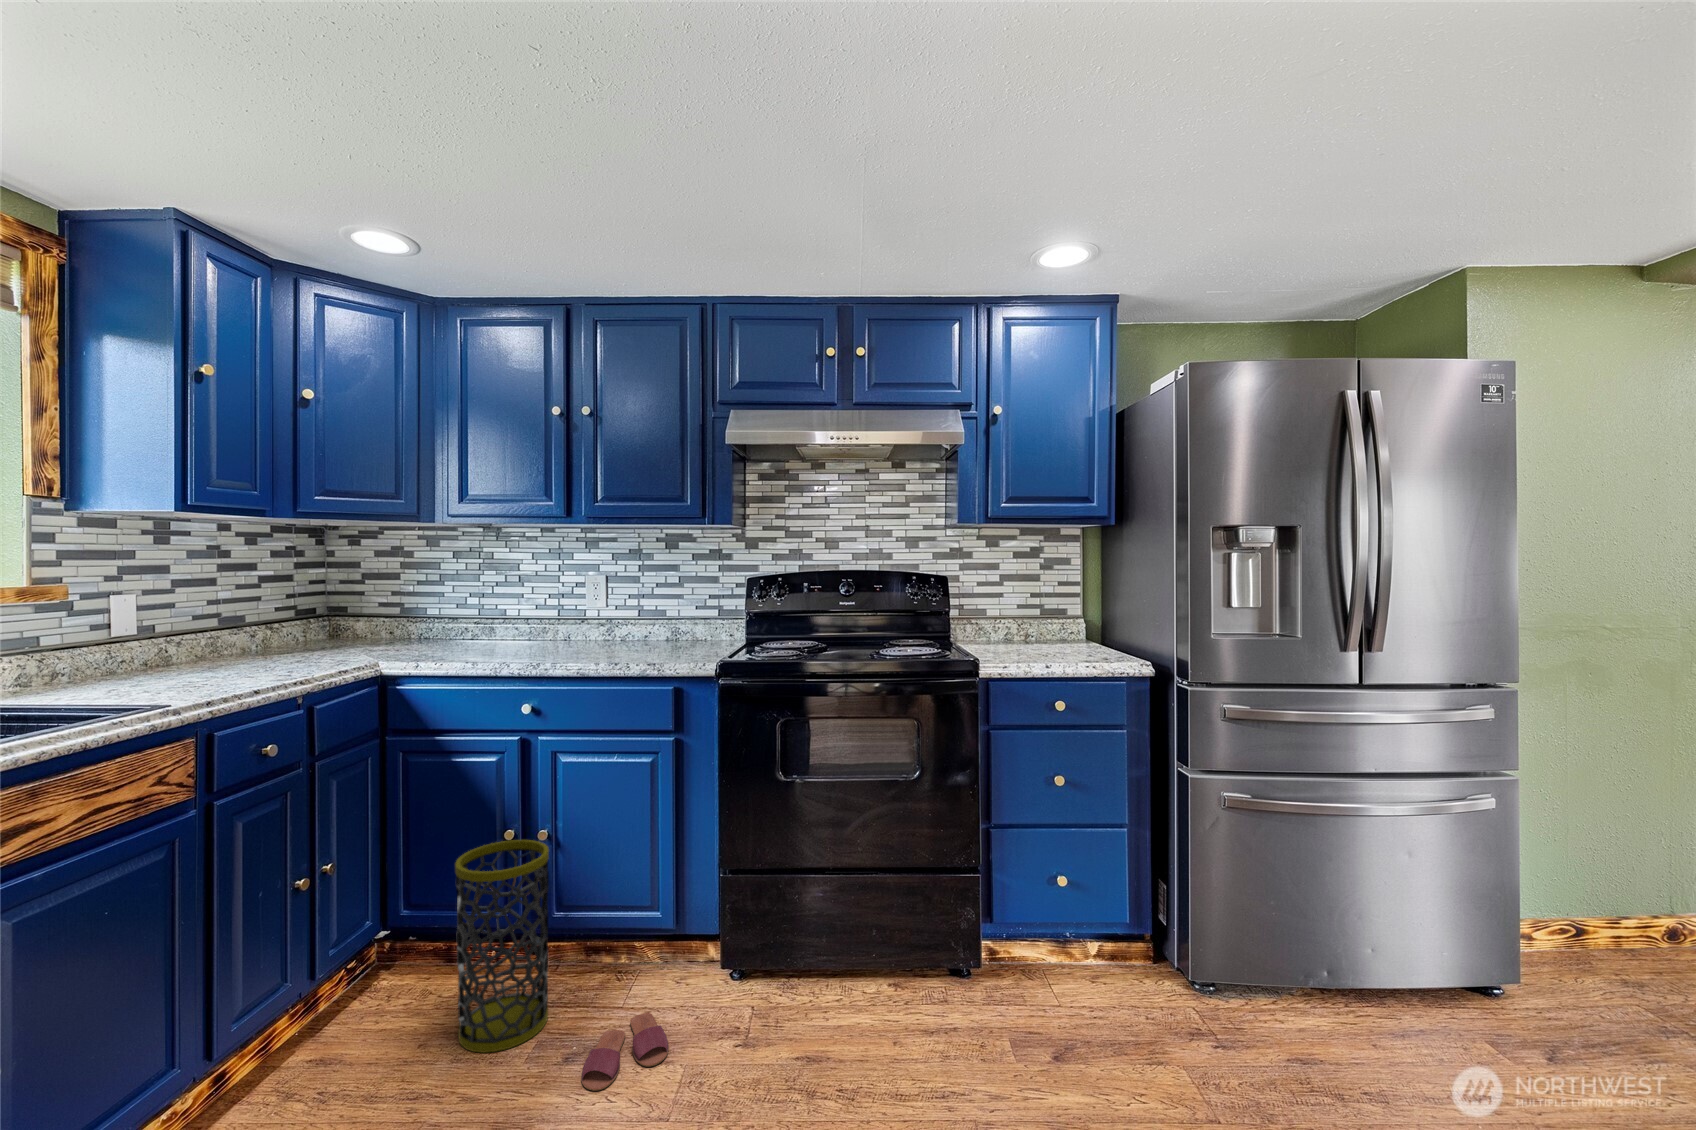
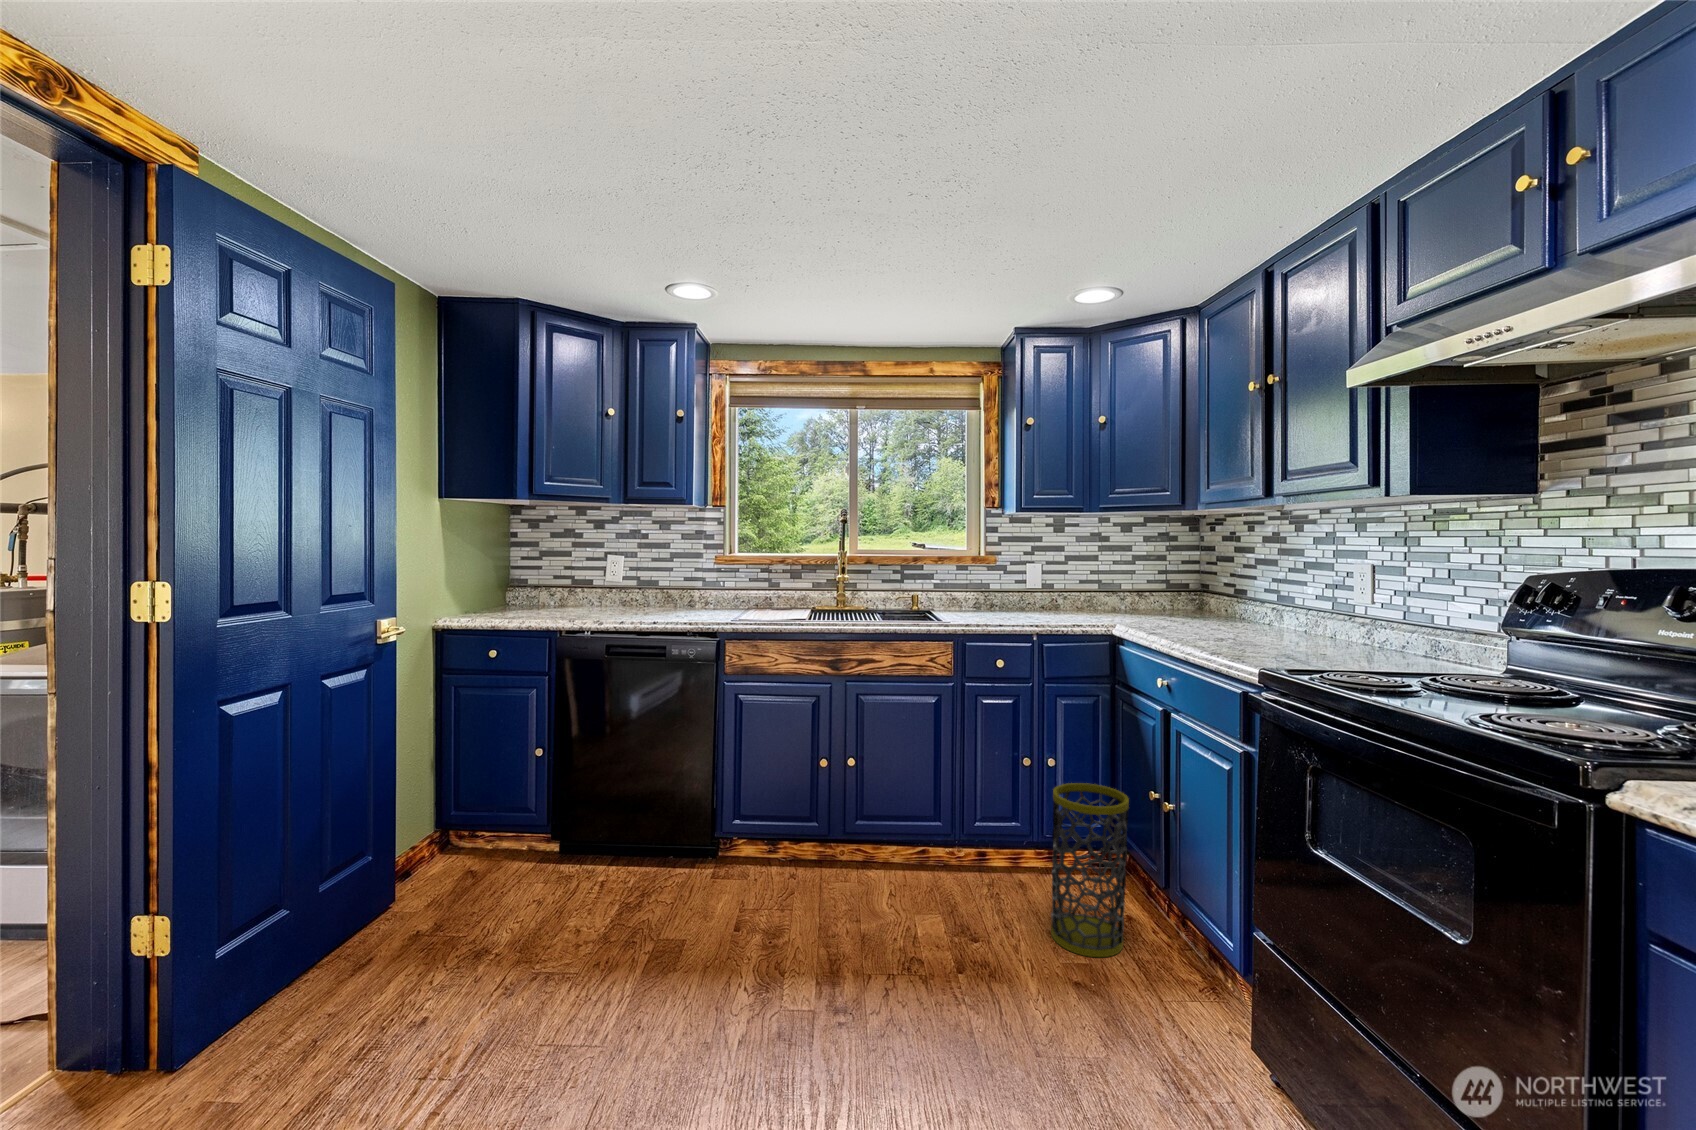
slippers: present [581,1013,669,1091] -> none [1036,983,1151,1037]

